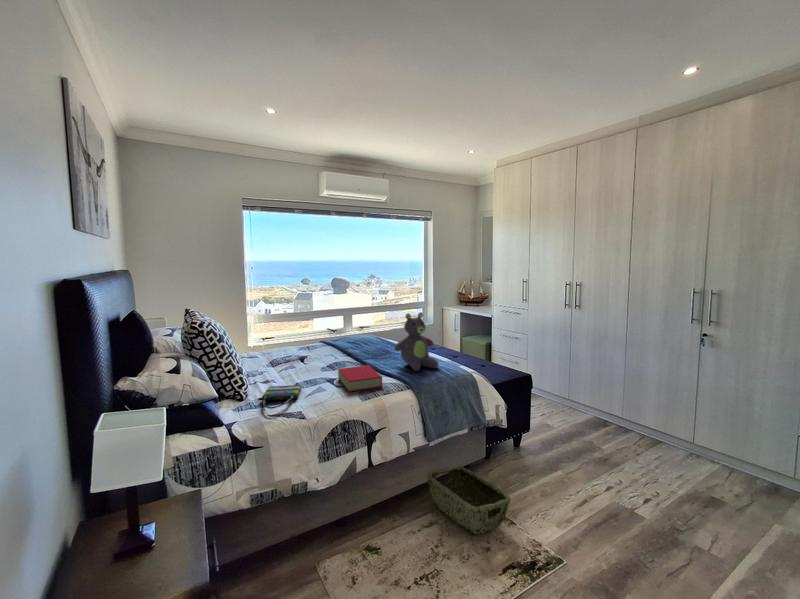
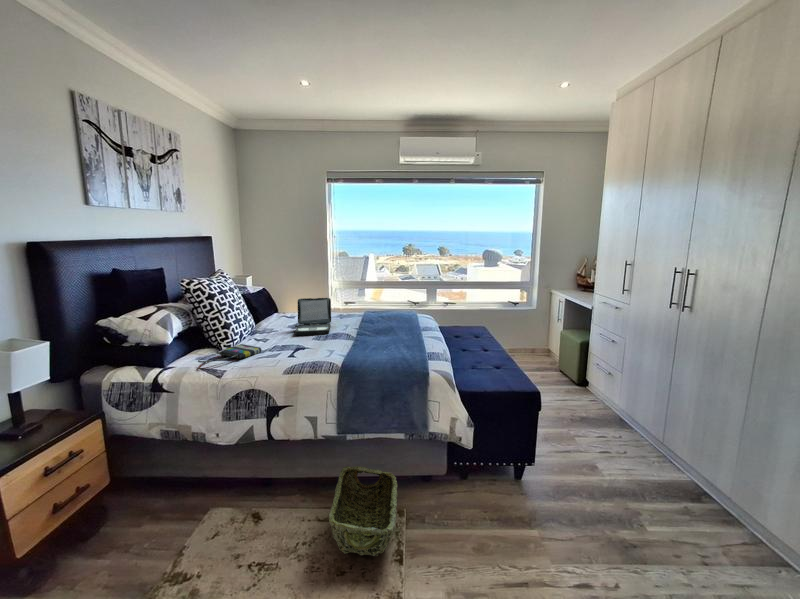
stuffed bear: present [395,312,438,371] -> none [363,291,411,357]
laptop: none [282,329,333,370] -> present [295,298,331,335]
book: present [338,365,382,392] -> none [282,339,332,365]

